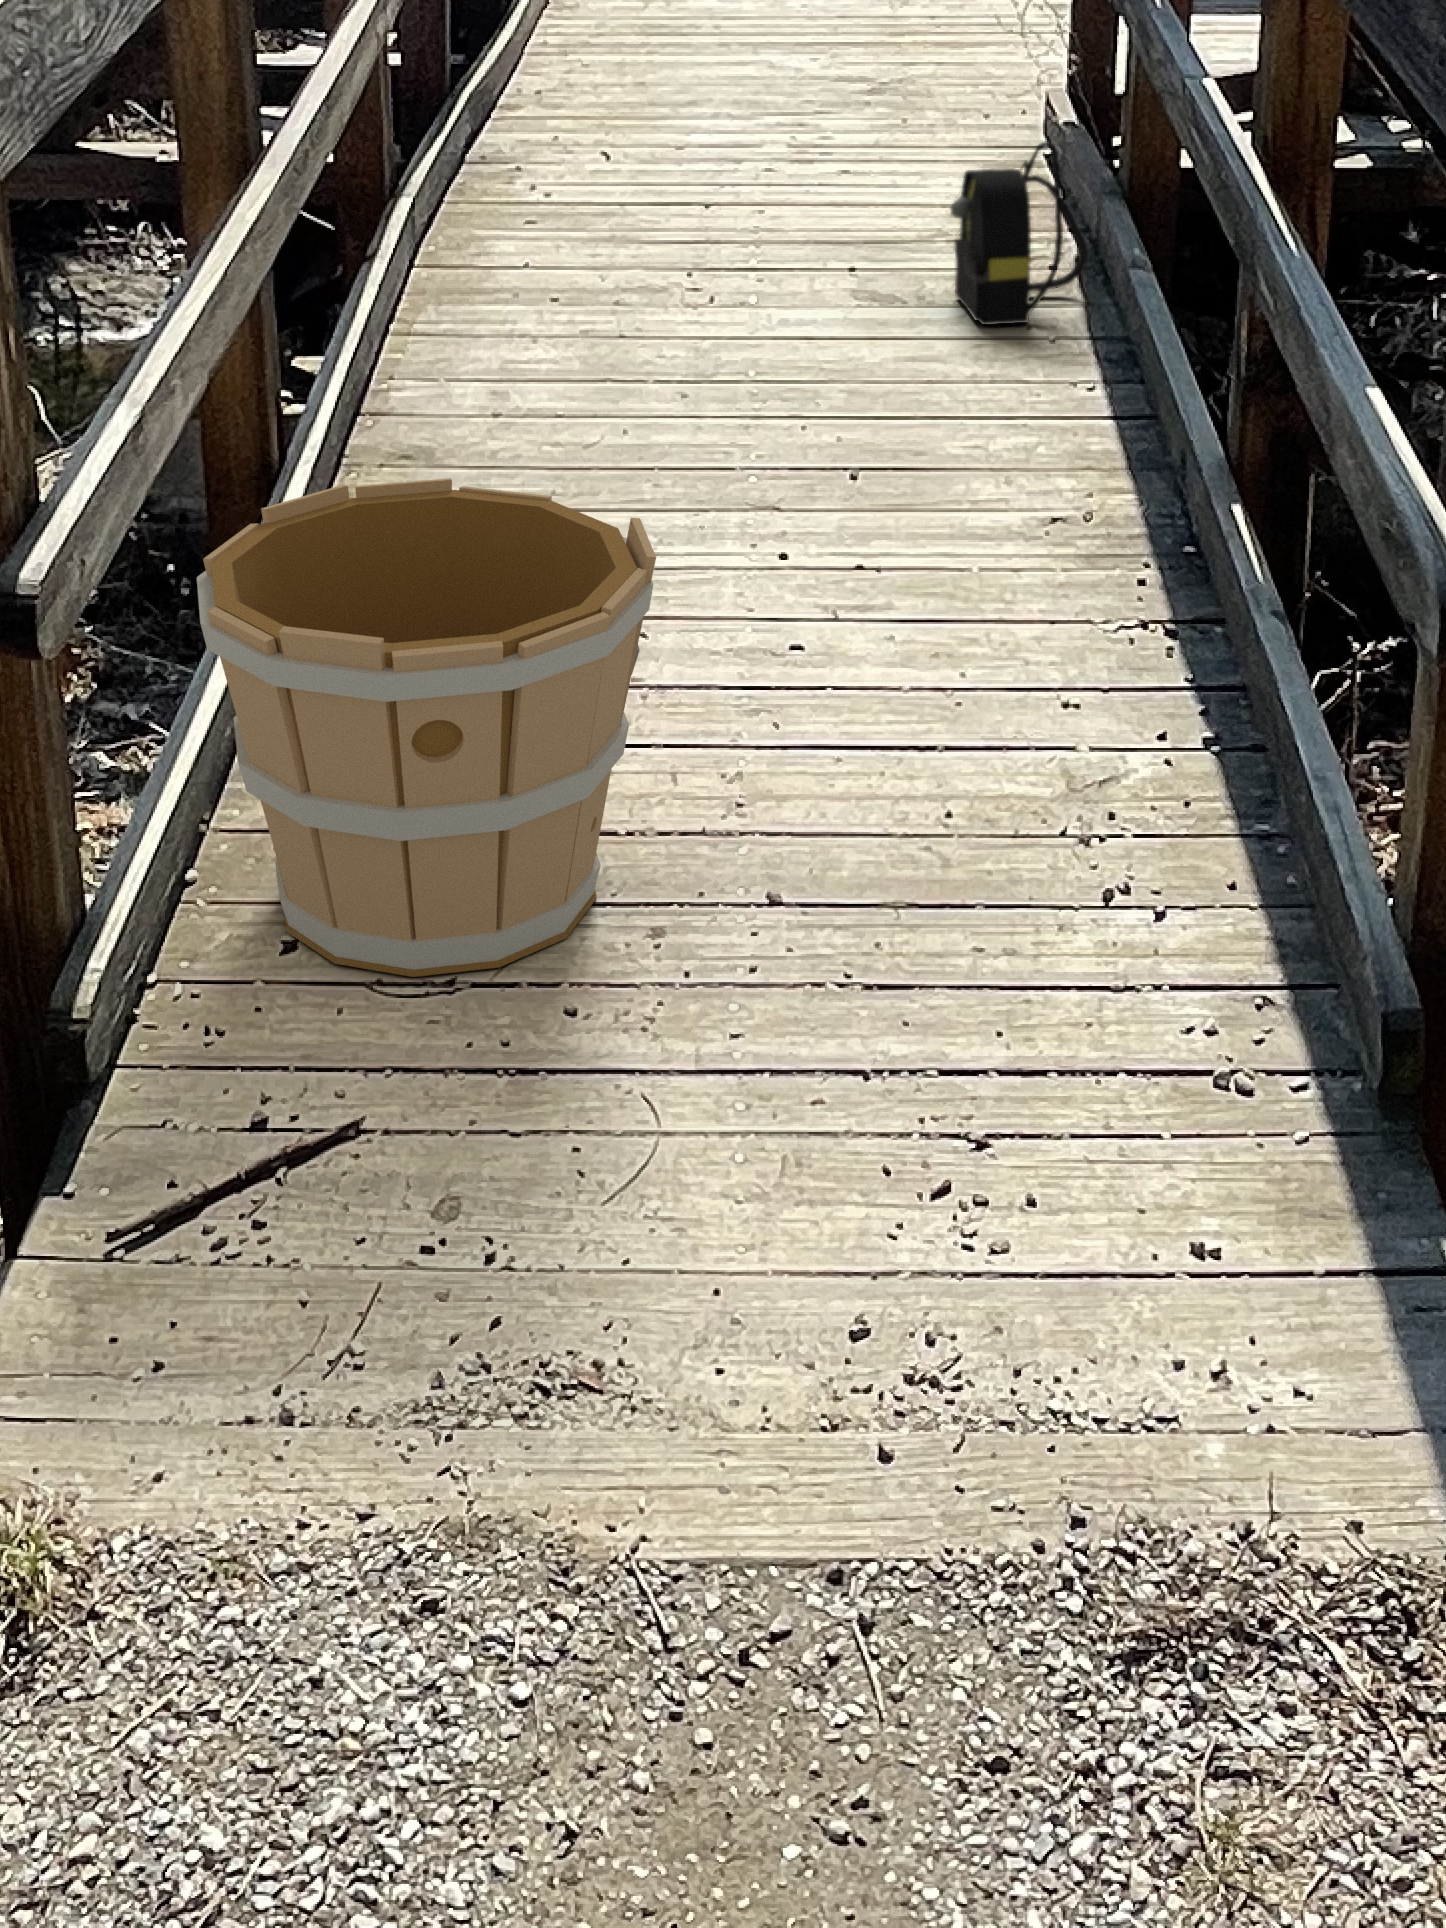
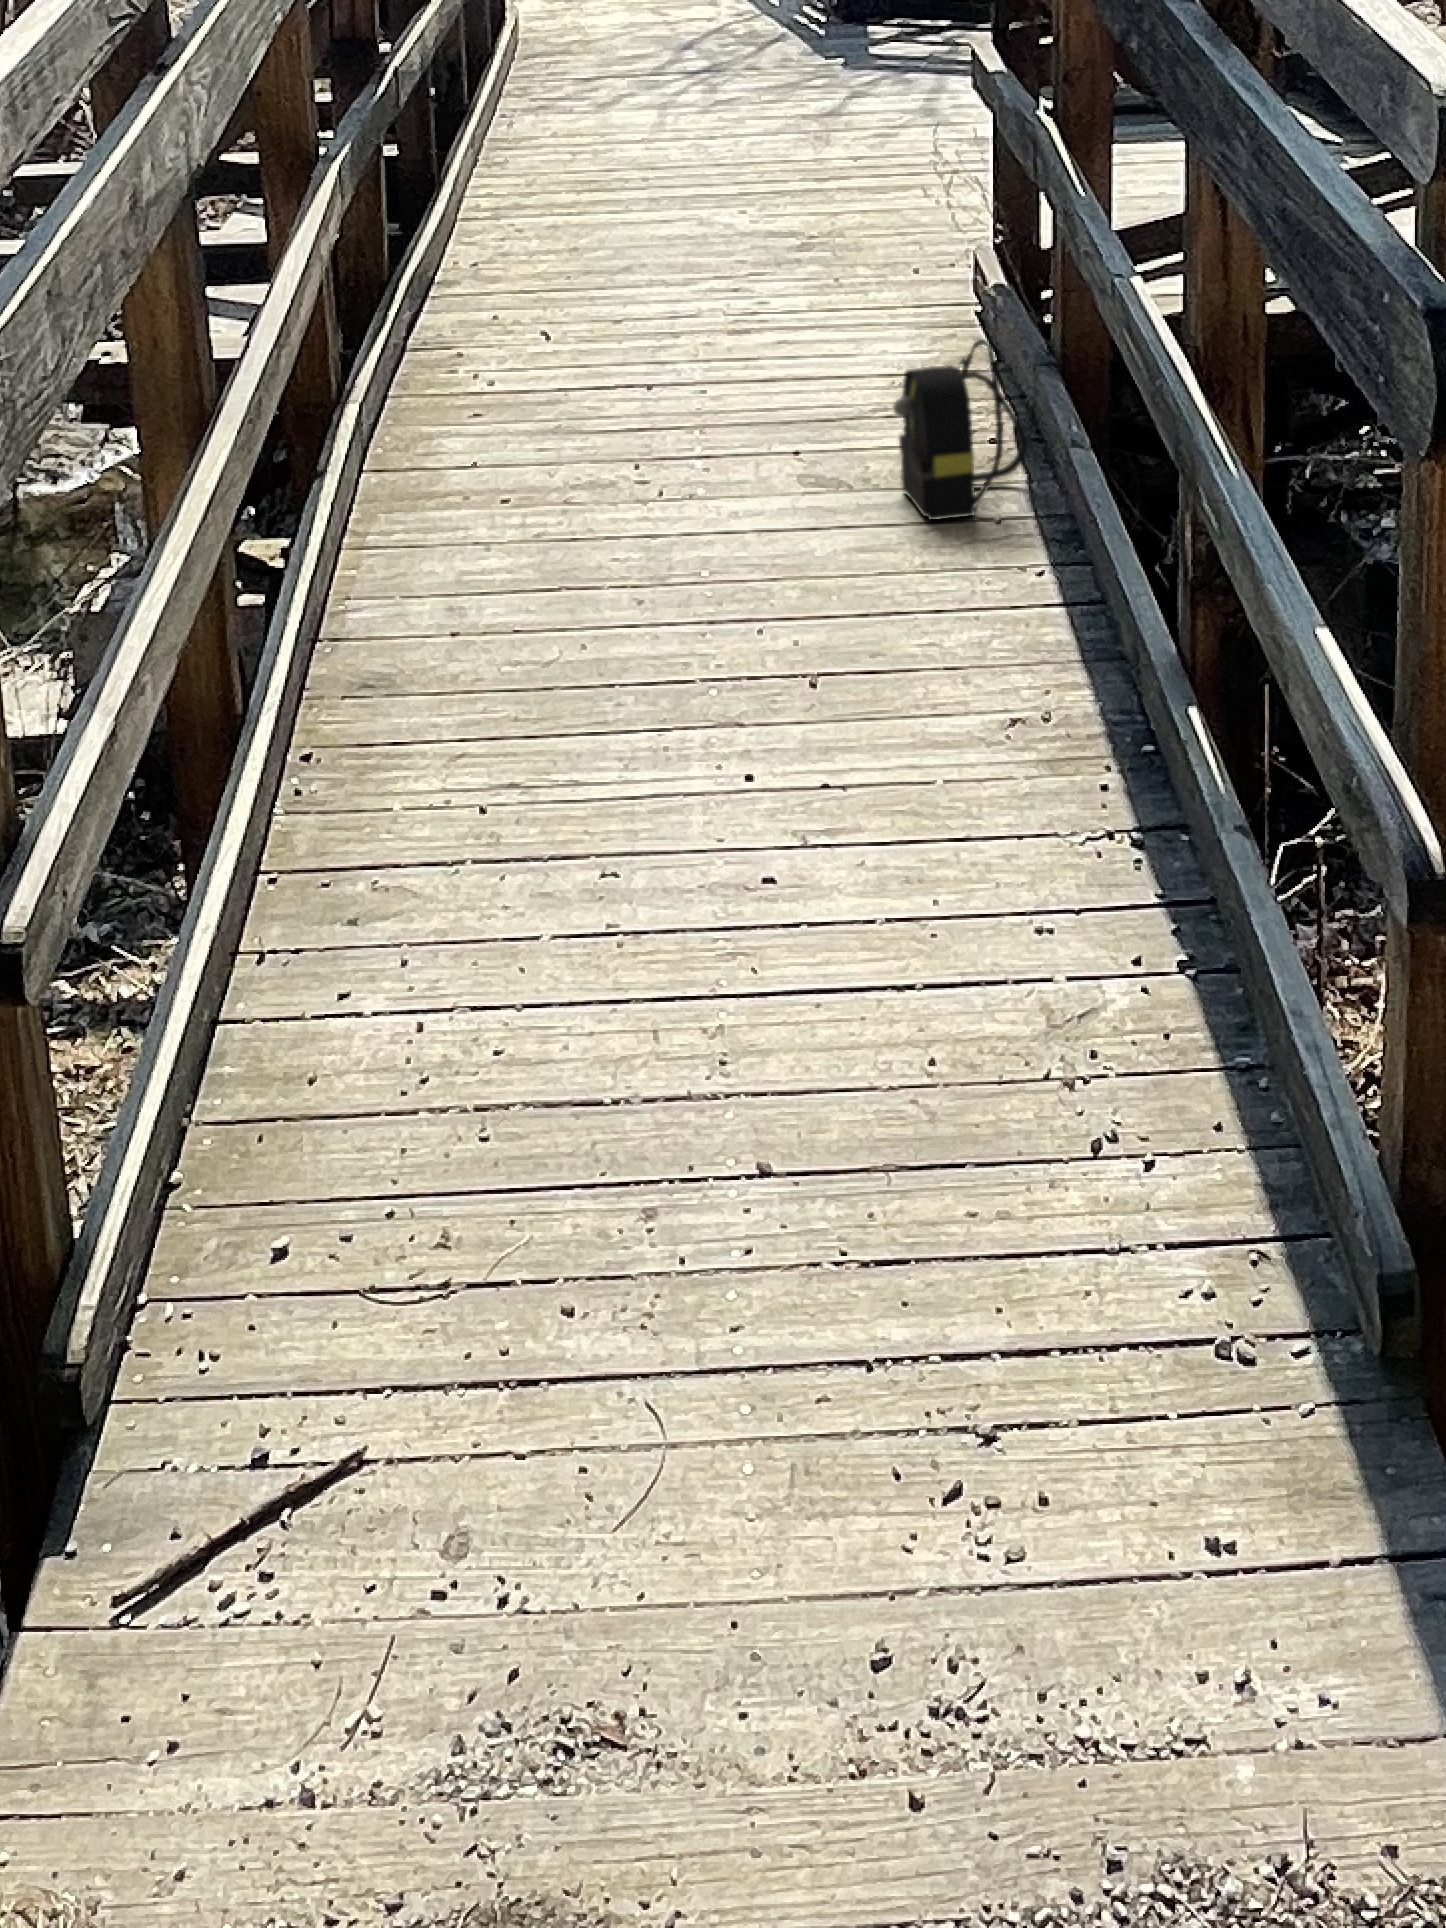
wooden bucket: present [197,478,656,977] -> none [182,751,635,1273]

